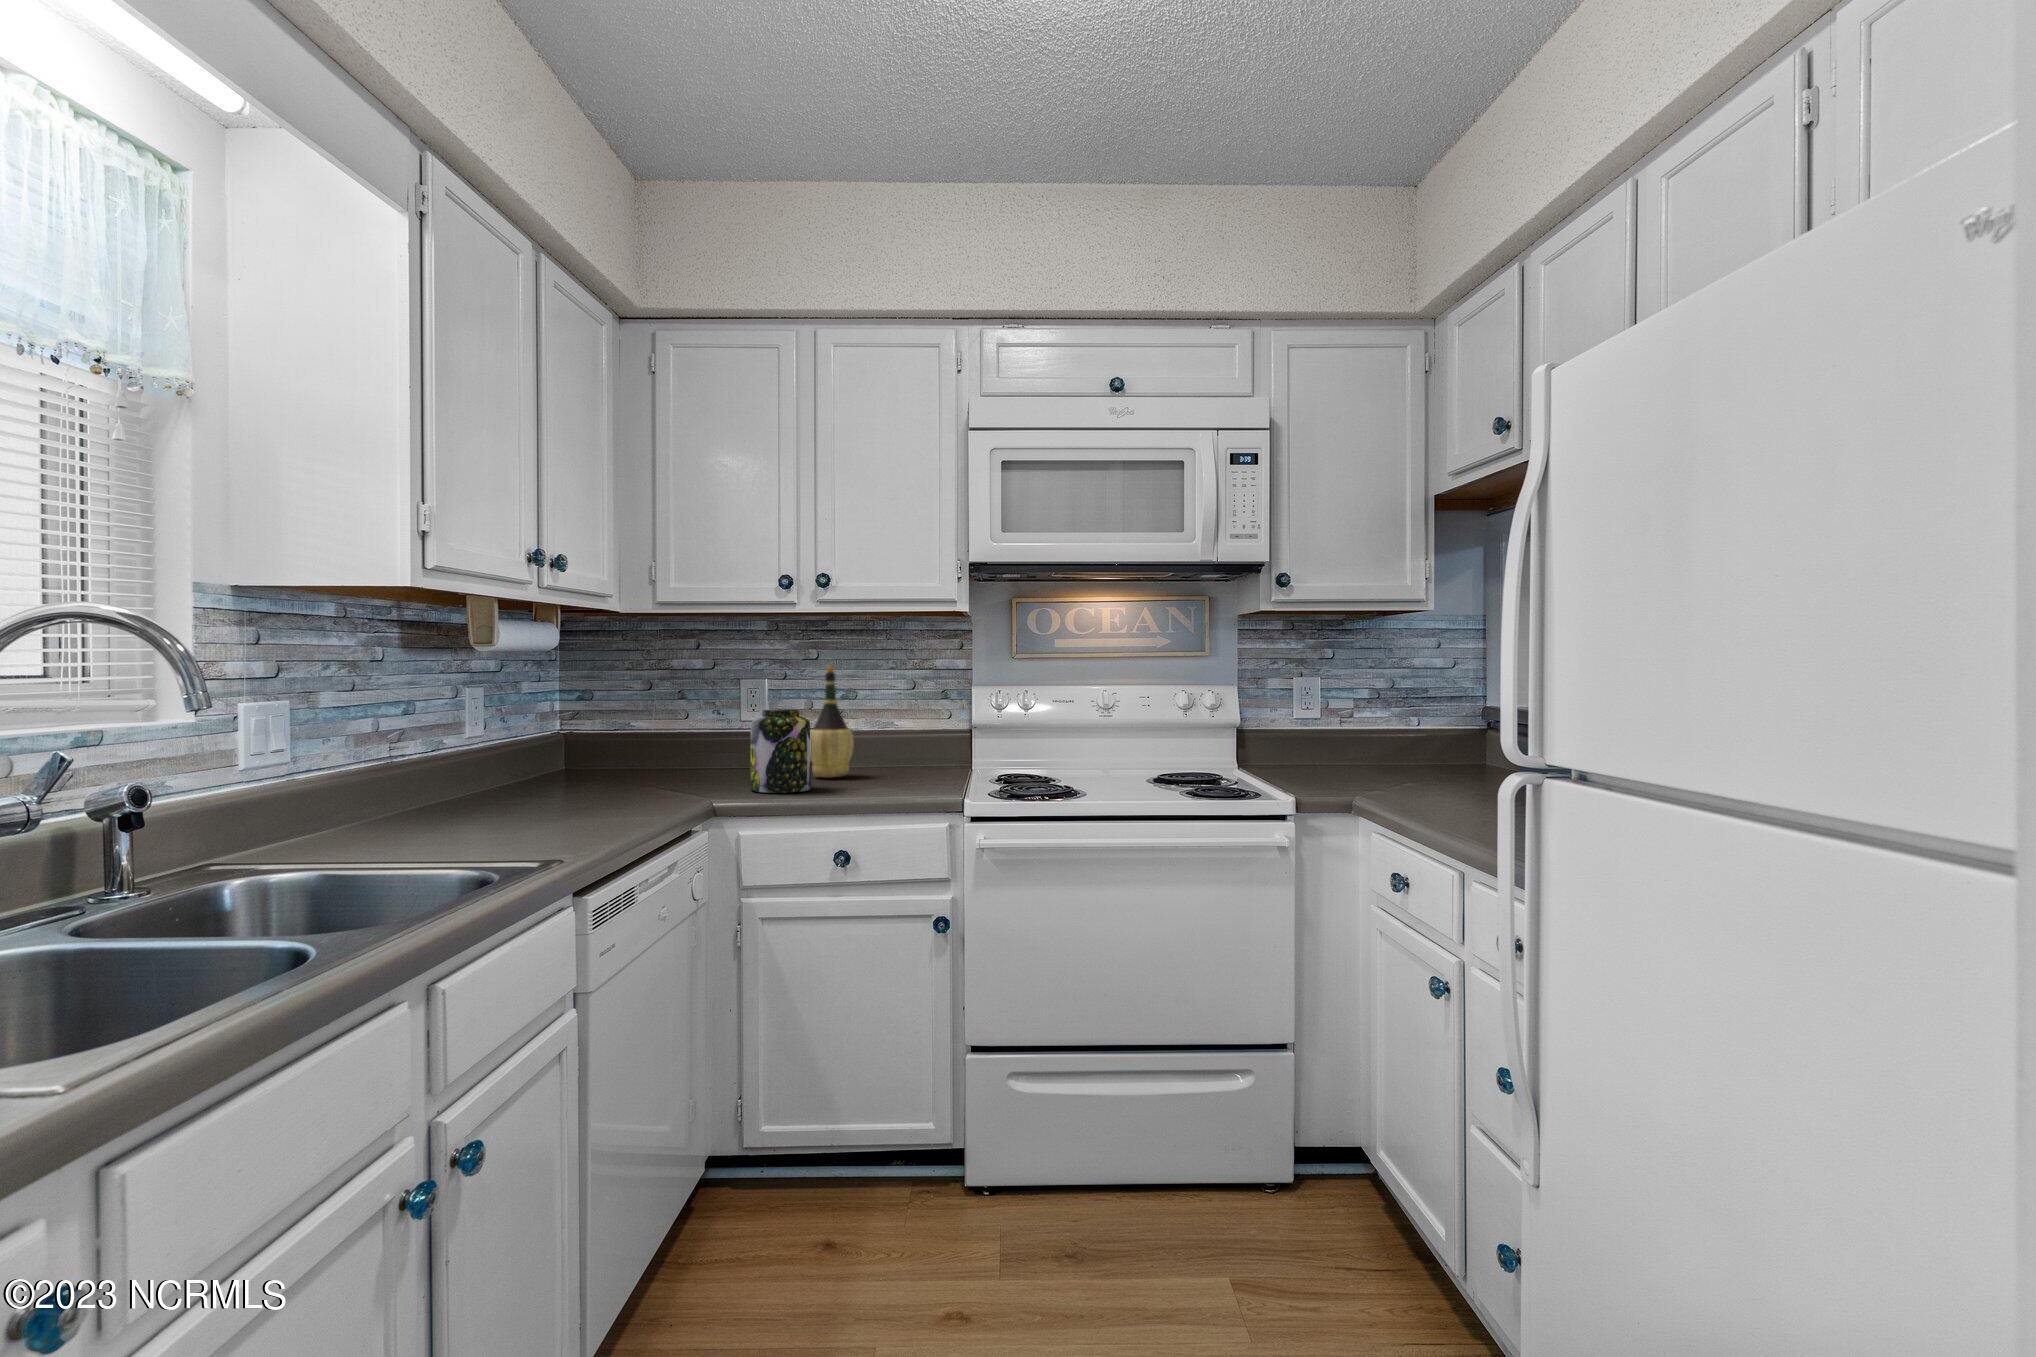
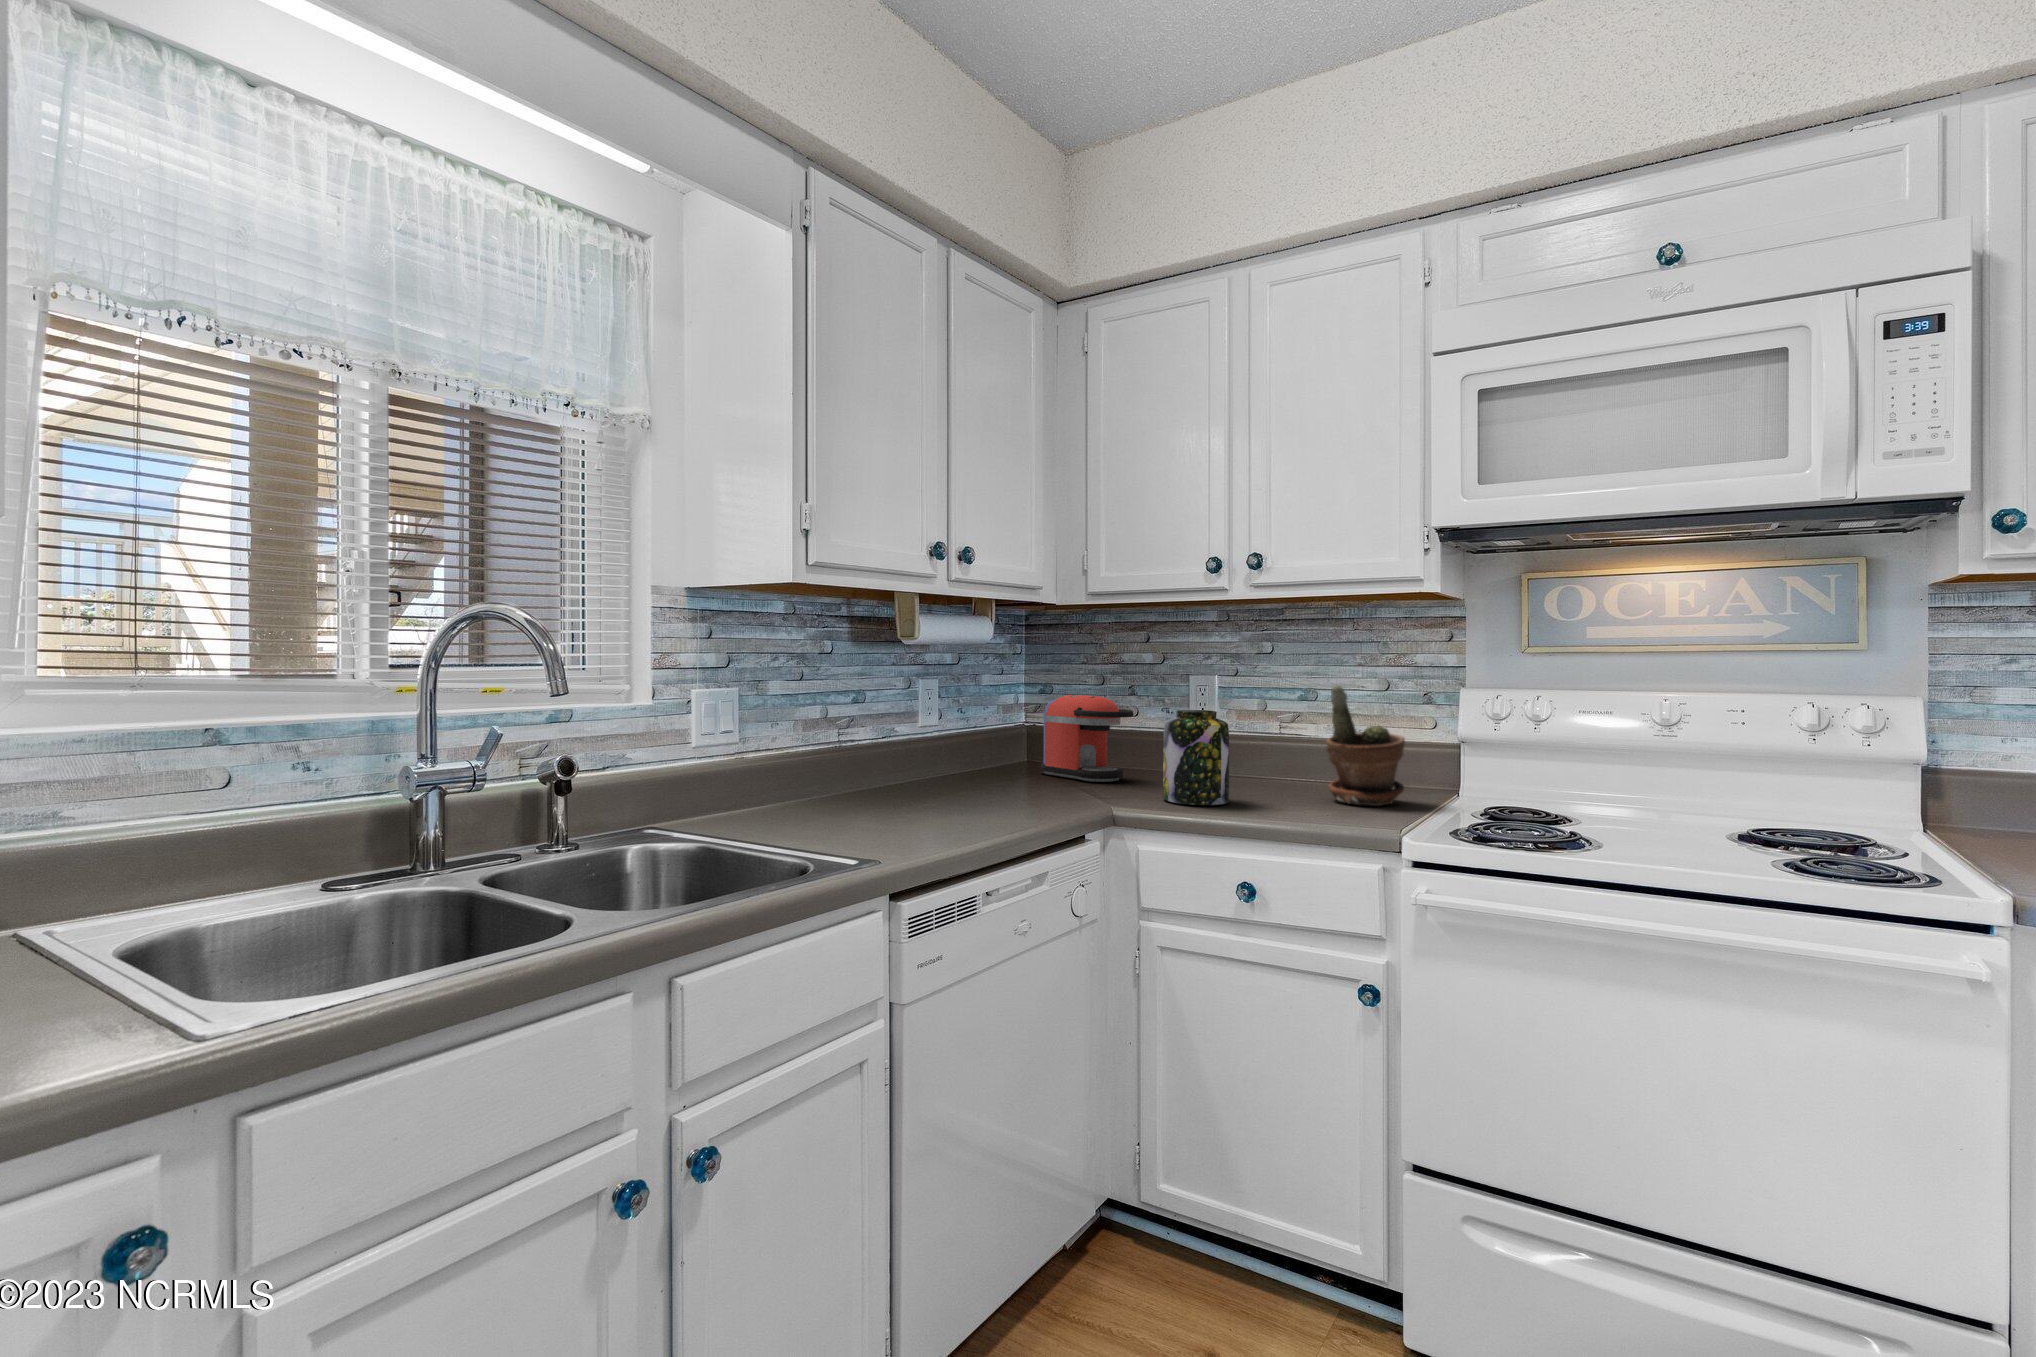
wine bottle: present [811,665,854,777] -> none [1244,660,1298,790]
potted plant: none [883,685,943,782] -> present [1326,685,1405,806]
coffee maker: none [596,700,702,782] -> present [1041,695,1134,782]

